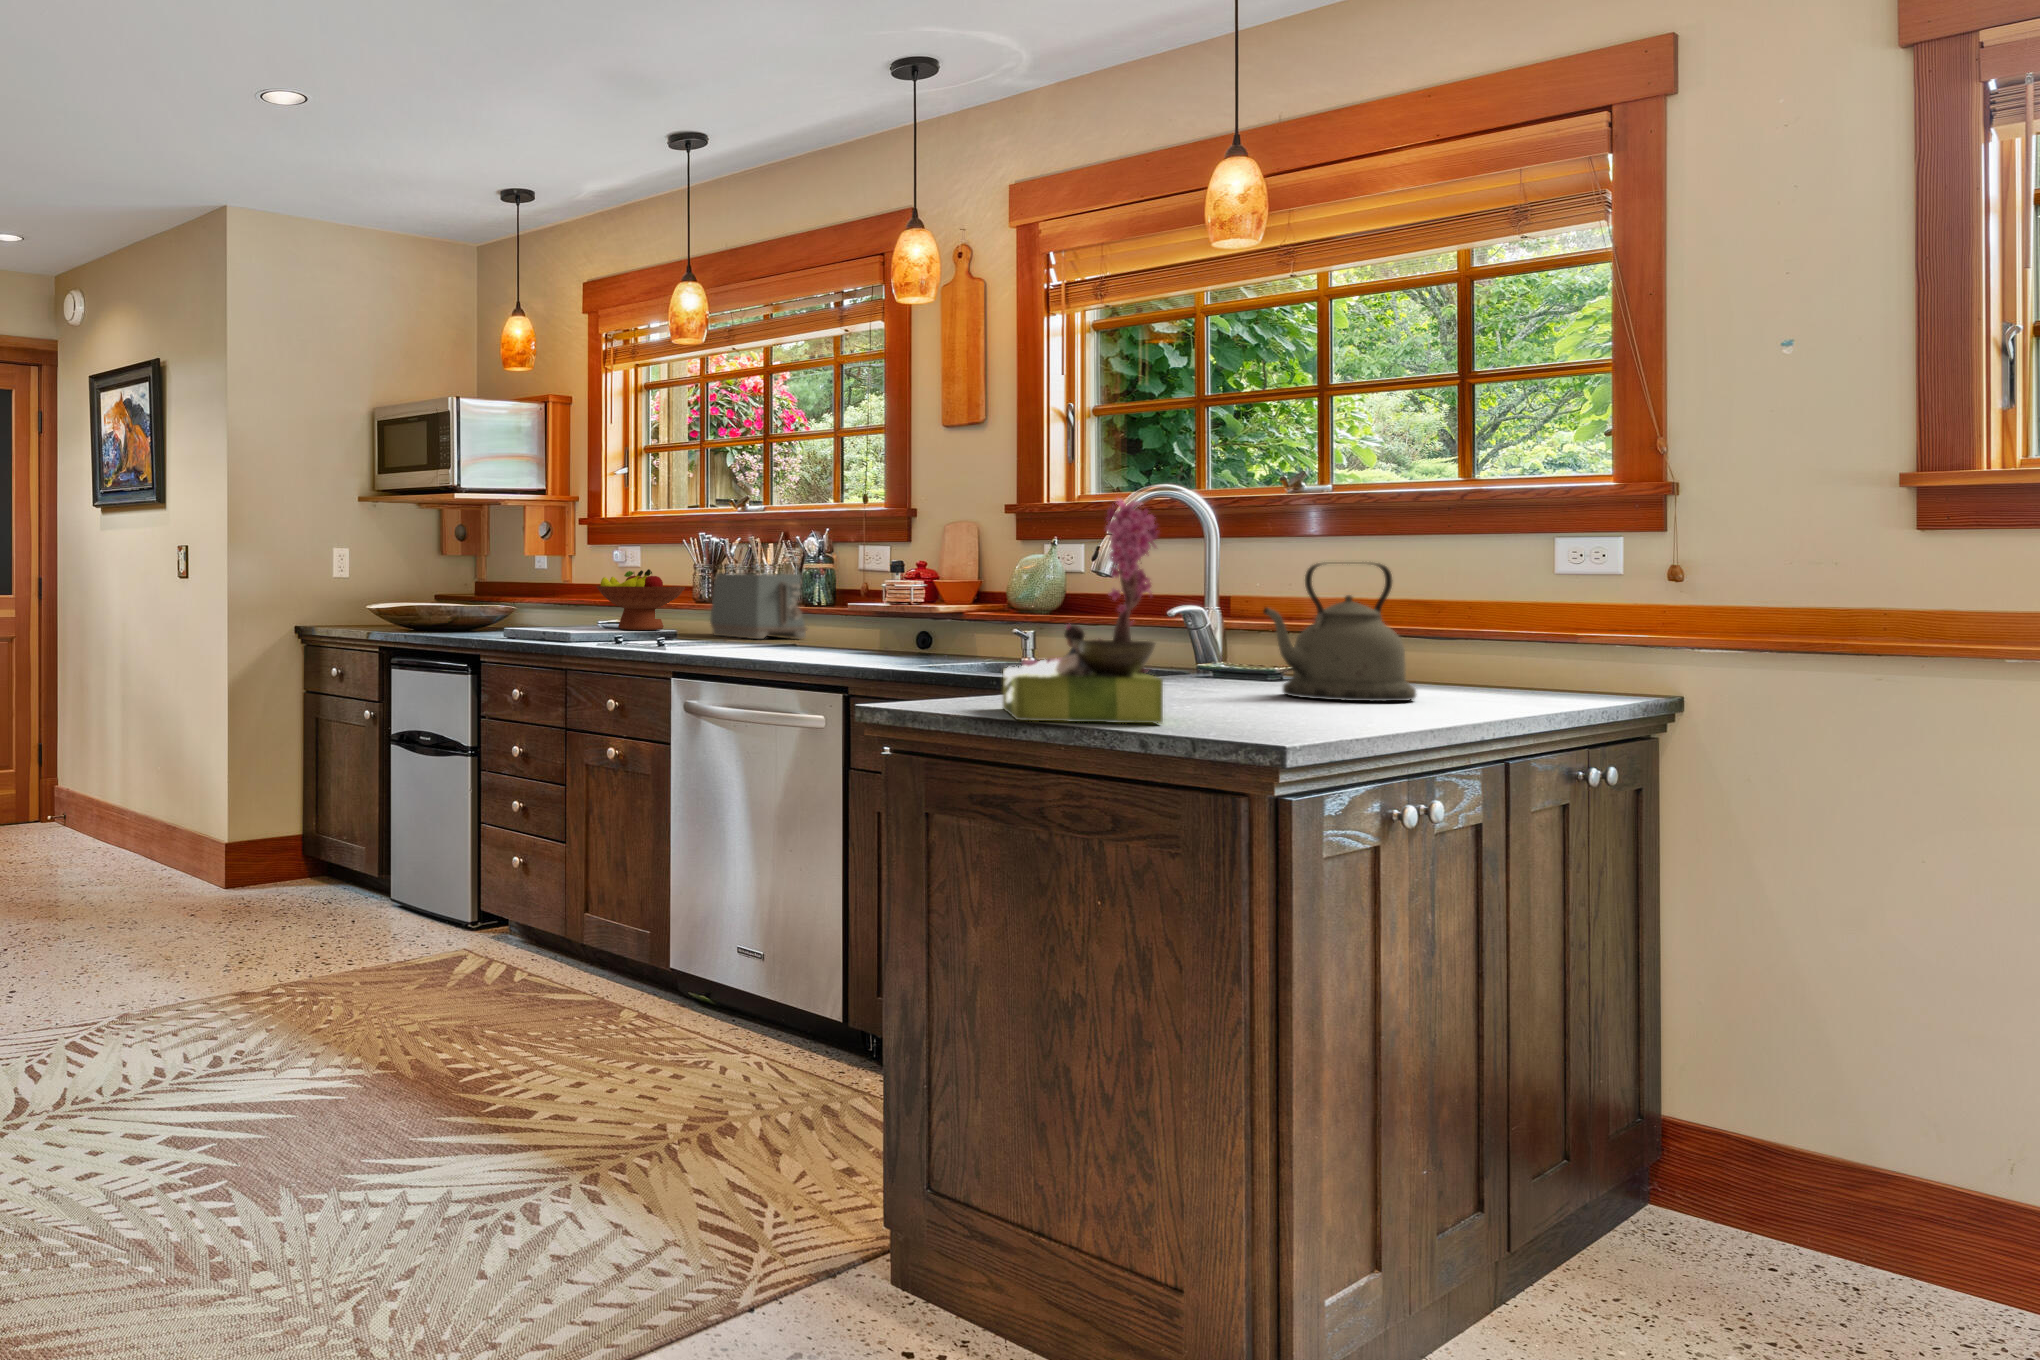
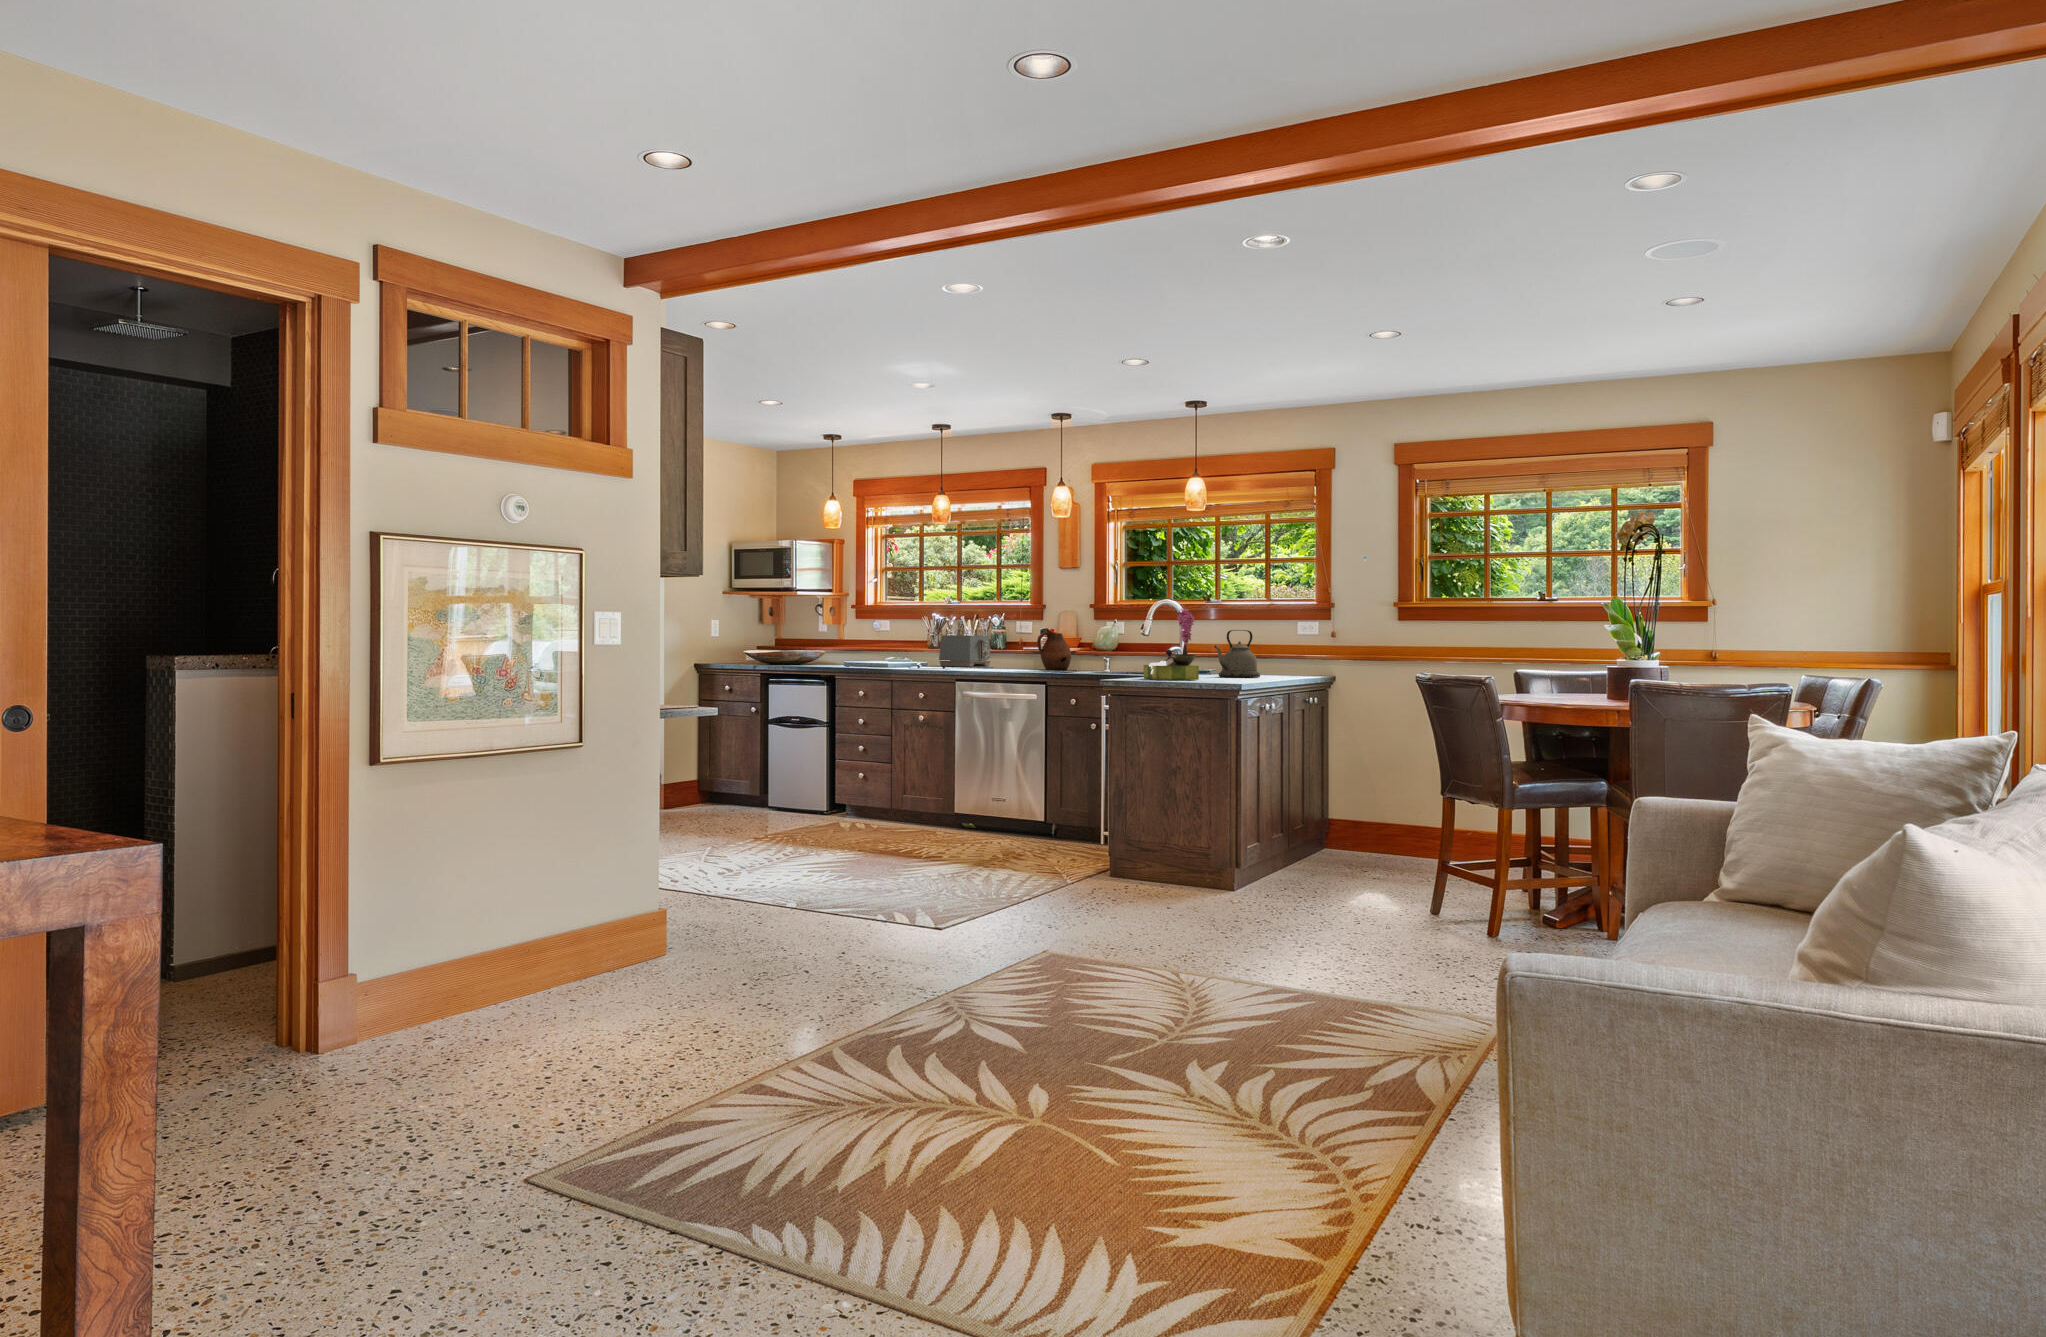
ceramic pitcher: none [834,559,934,663] -> present [1037,628,1076,671]
fruit bowl: present [596,569,685,630] -> none [871,633,918,665]

